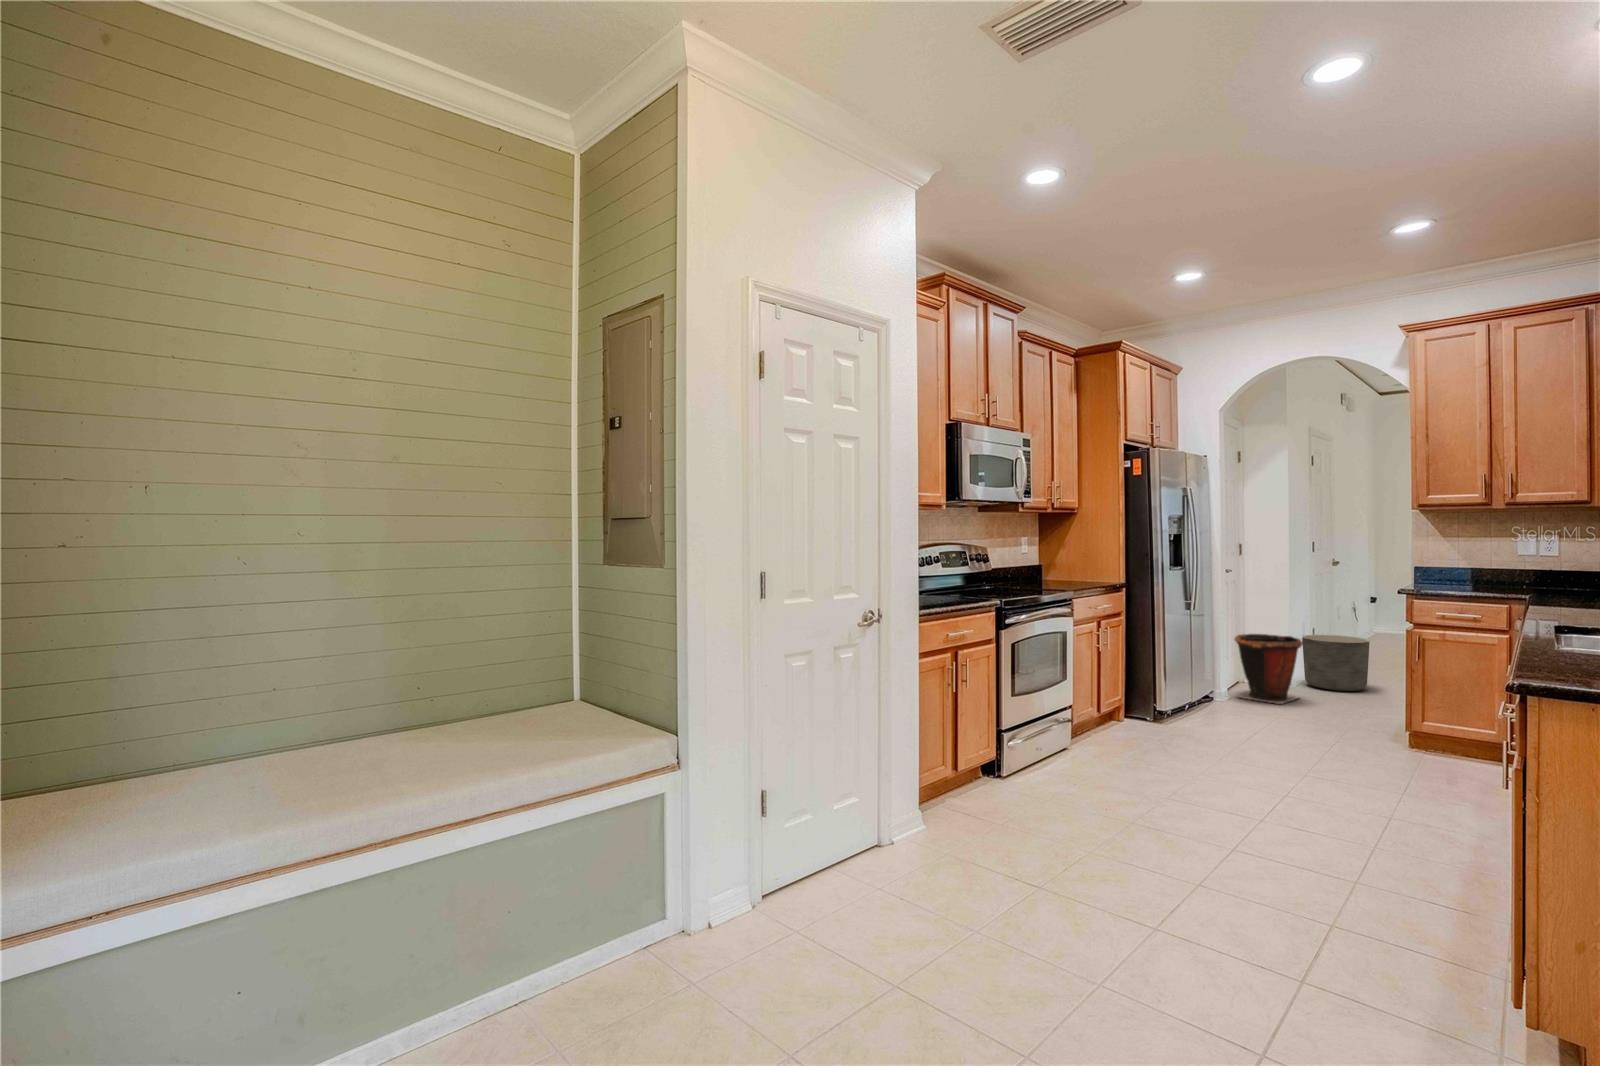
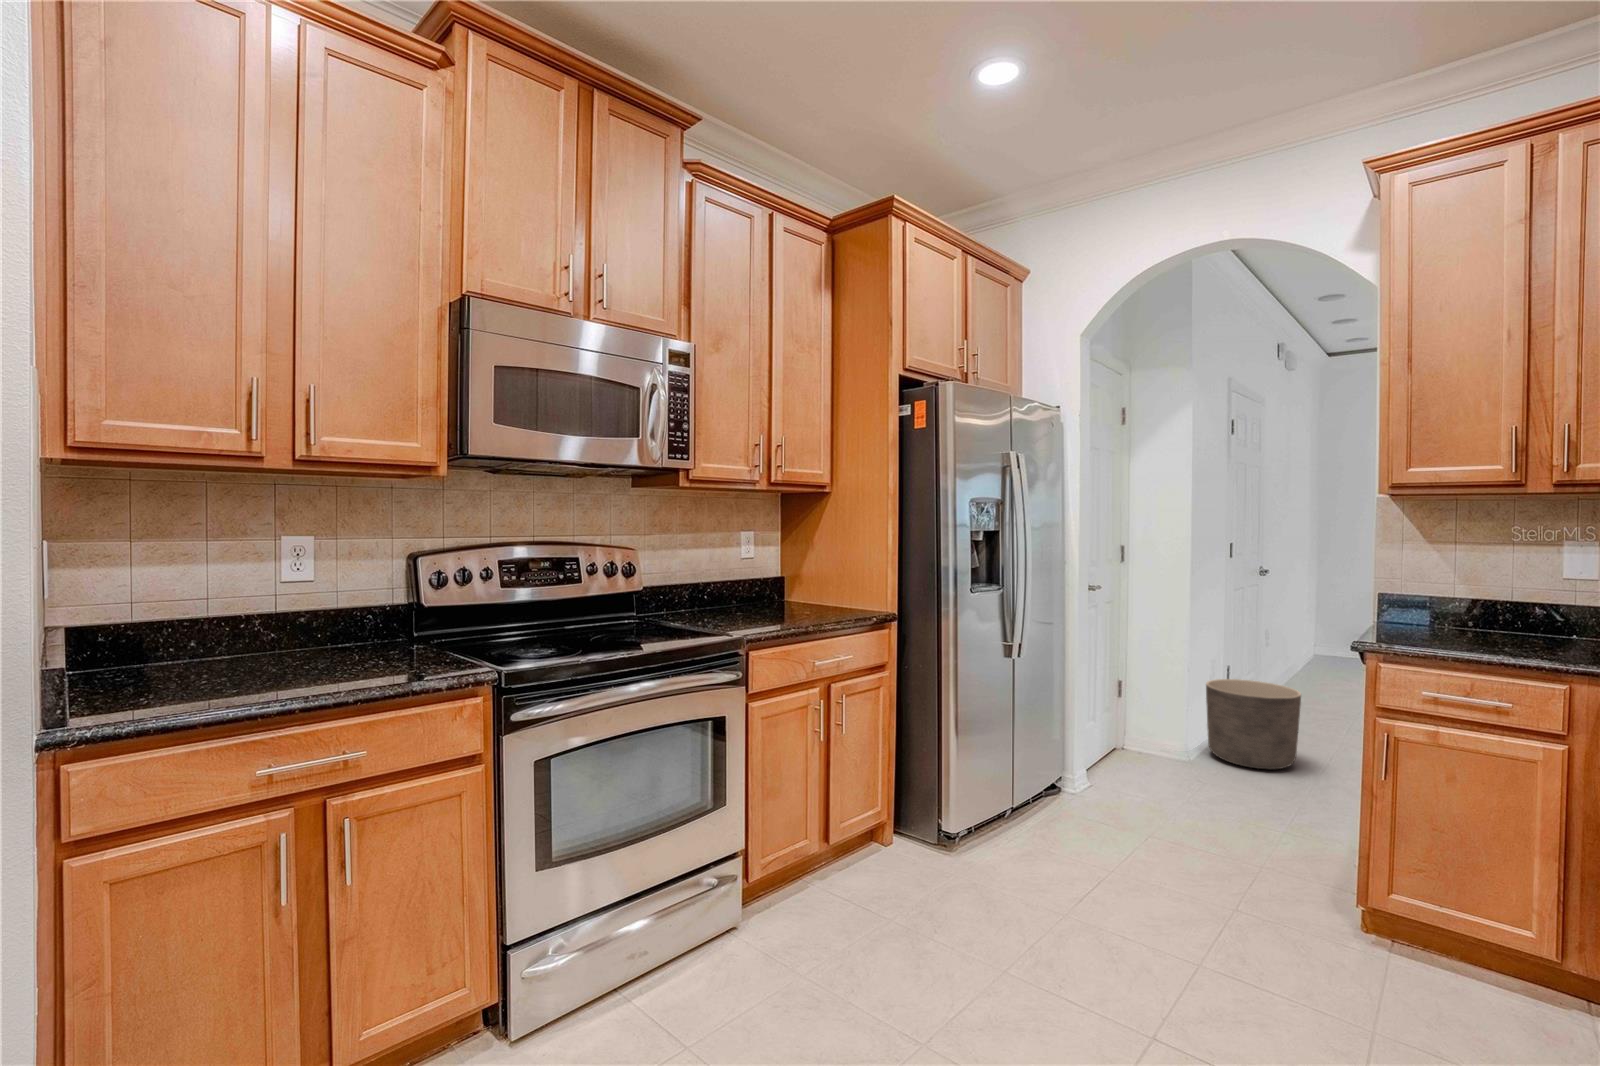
trash can: present [1235,634,1302,704] -> none [1098,680,1201,801]

